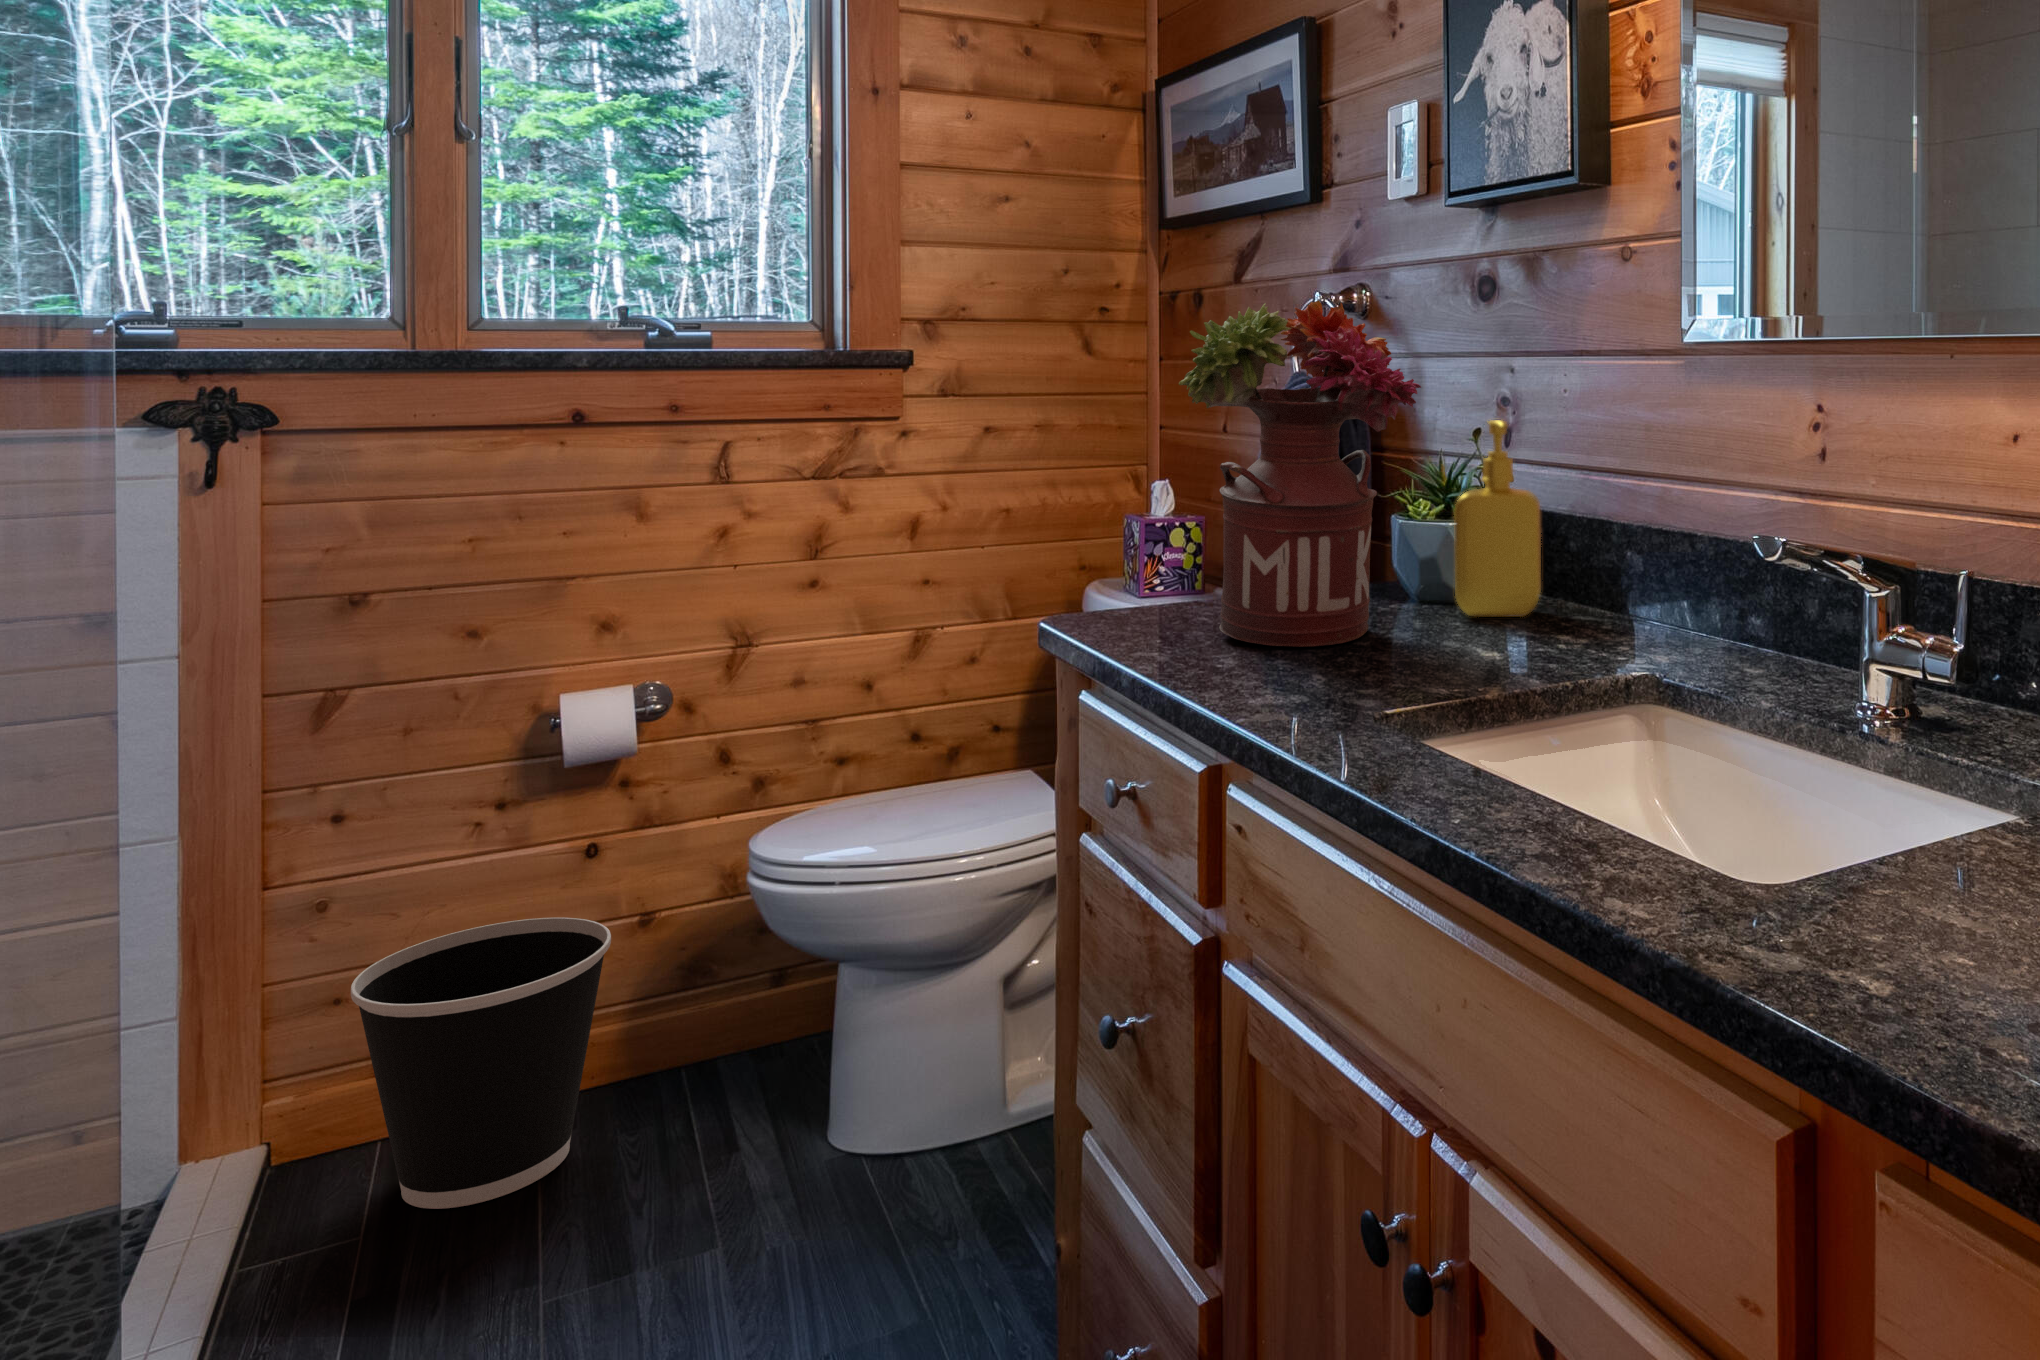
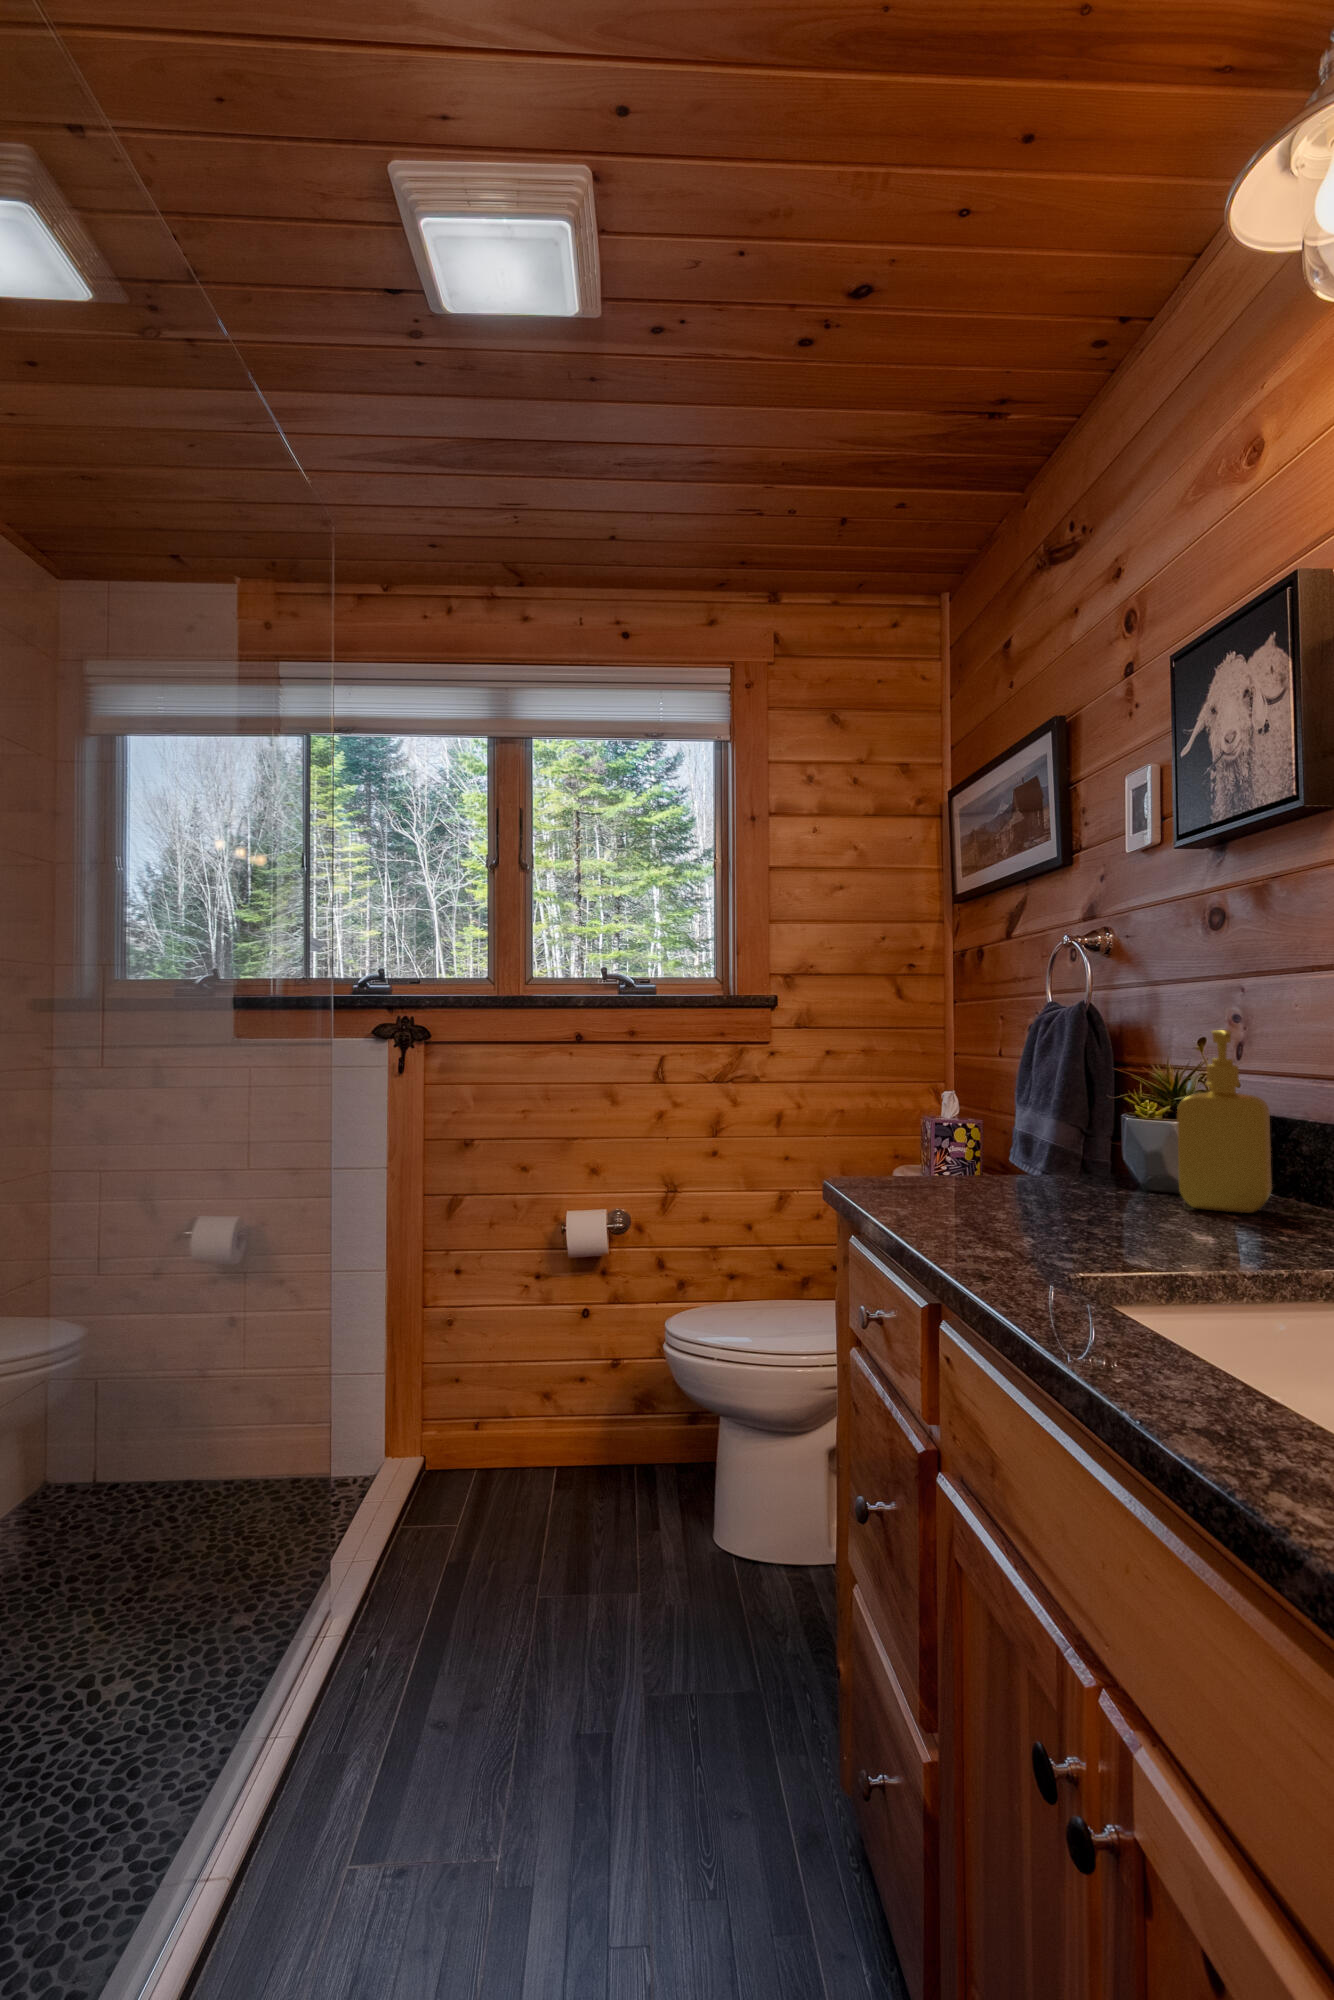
flower arrangement: present [1179,301,1421,647] -> none [919,924,1136,1217]
wastebasket: present [351,918,611,1209] -> none [458,1348,589,1520]

